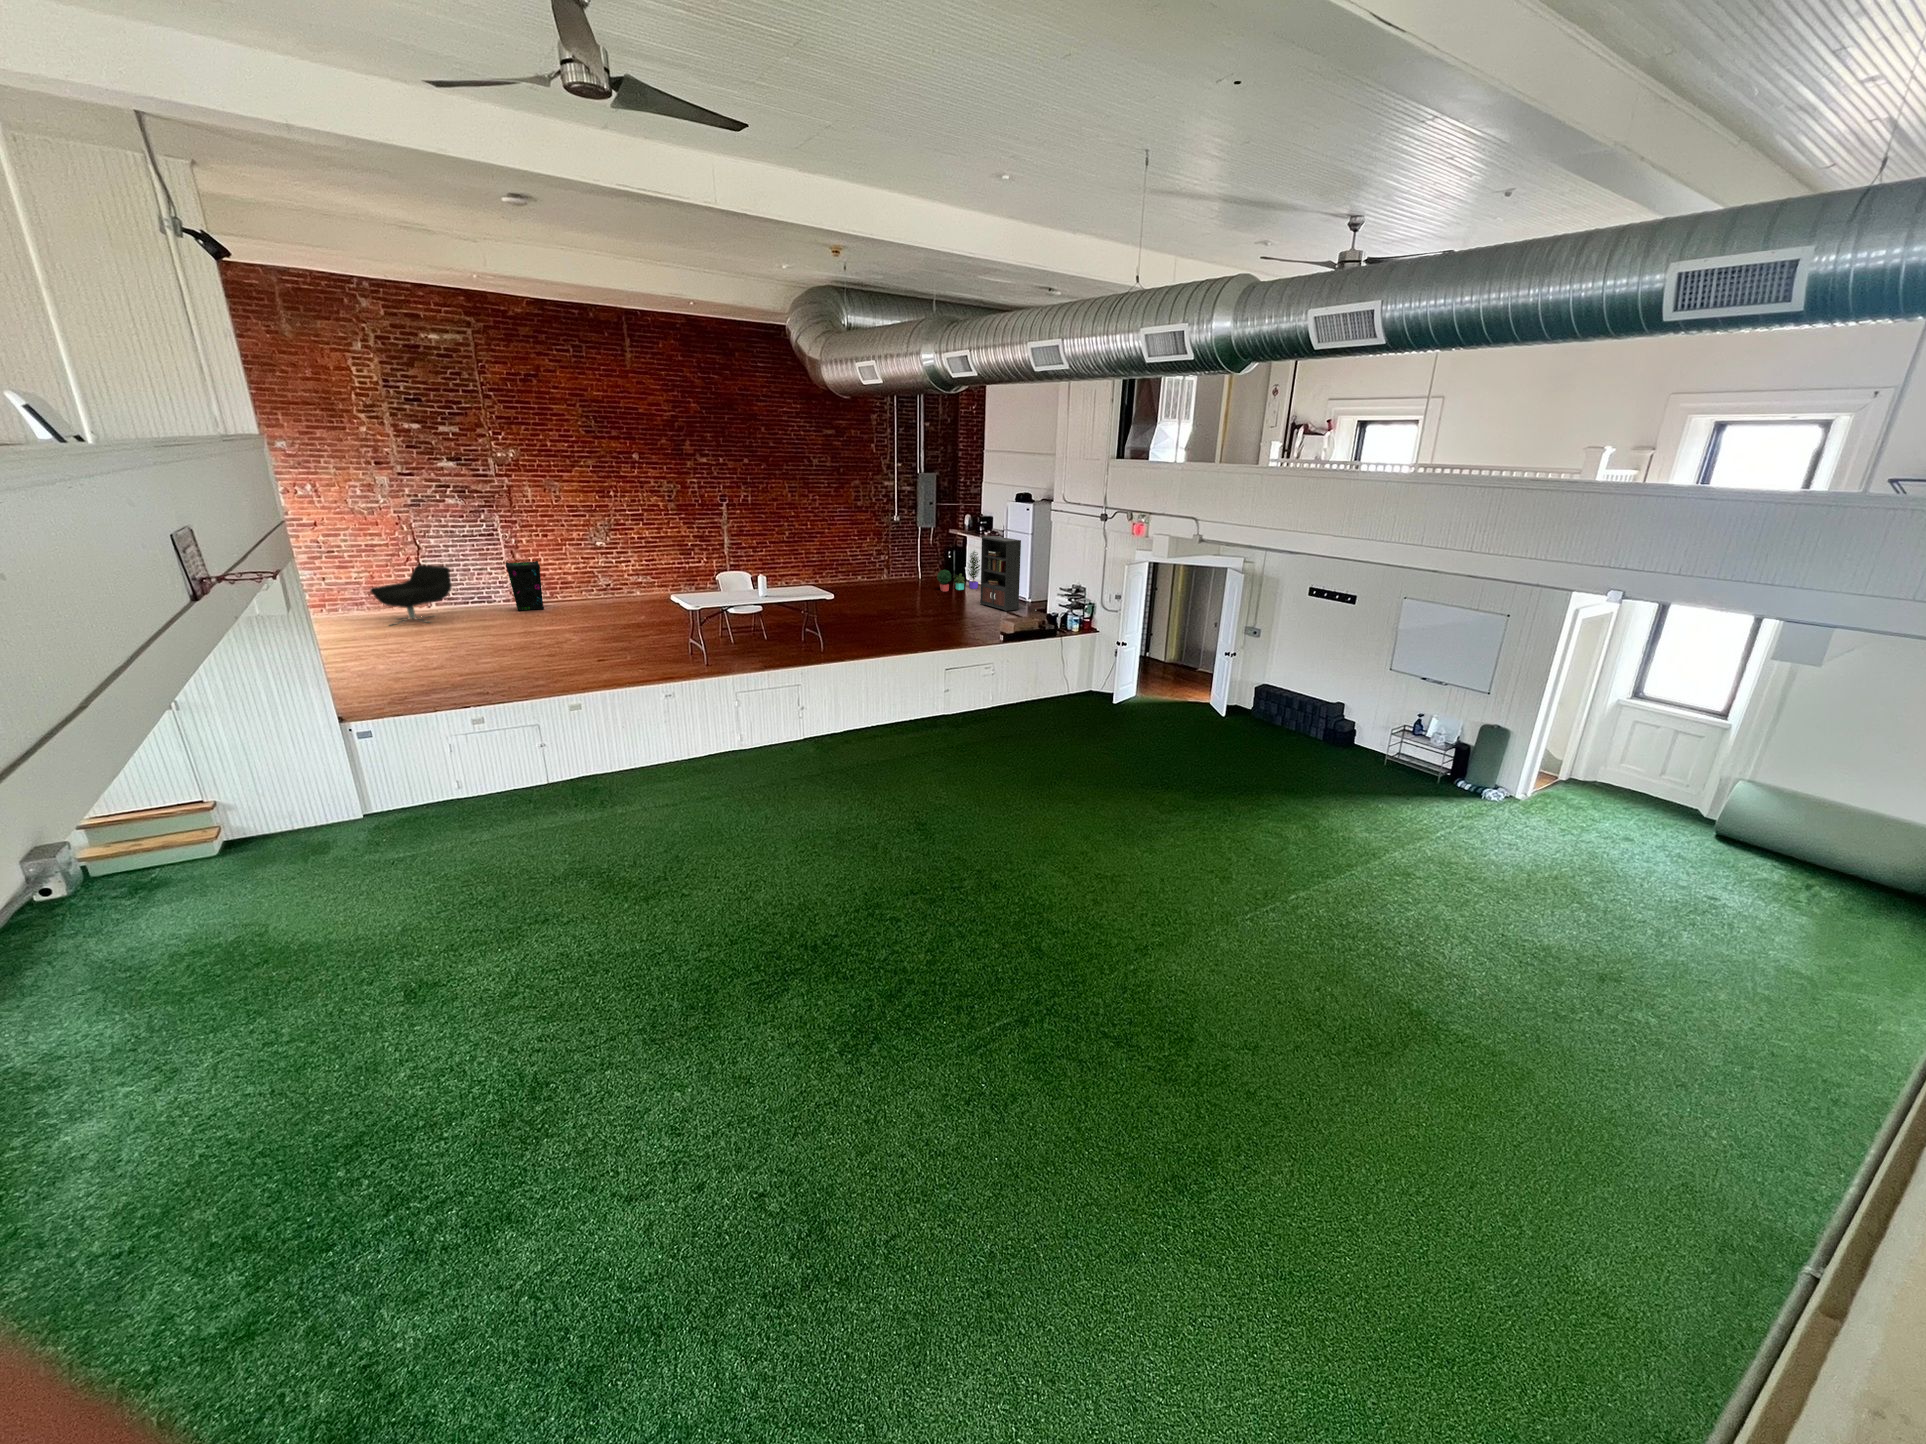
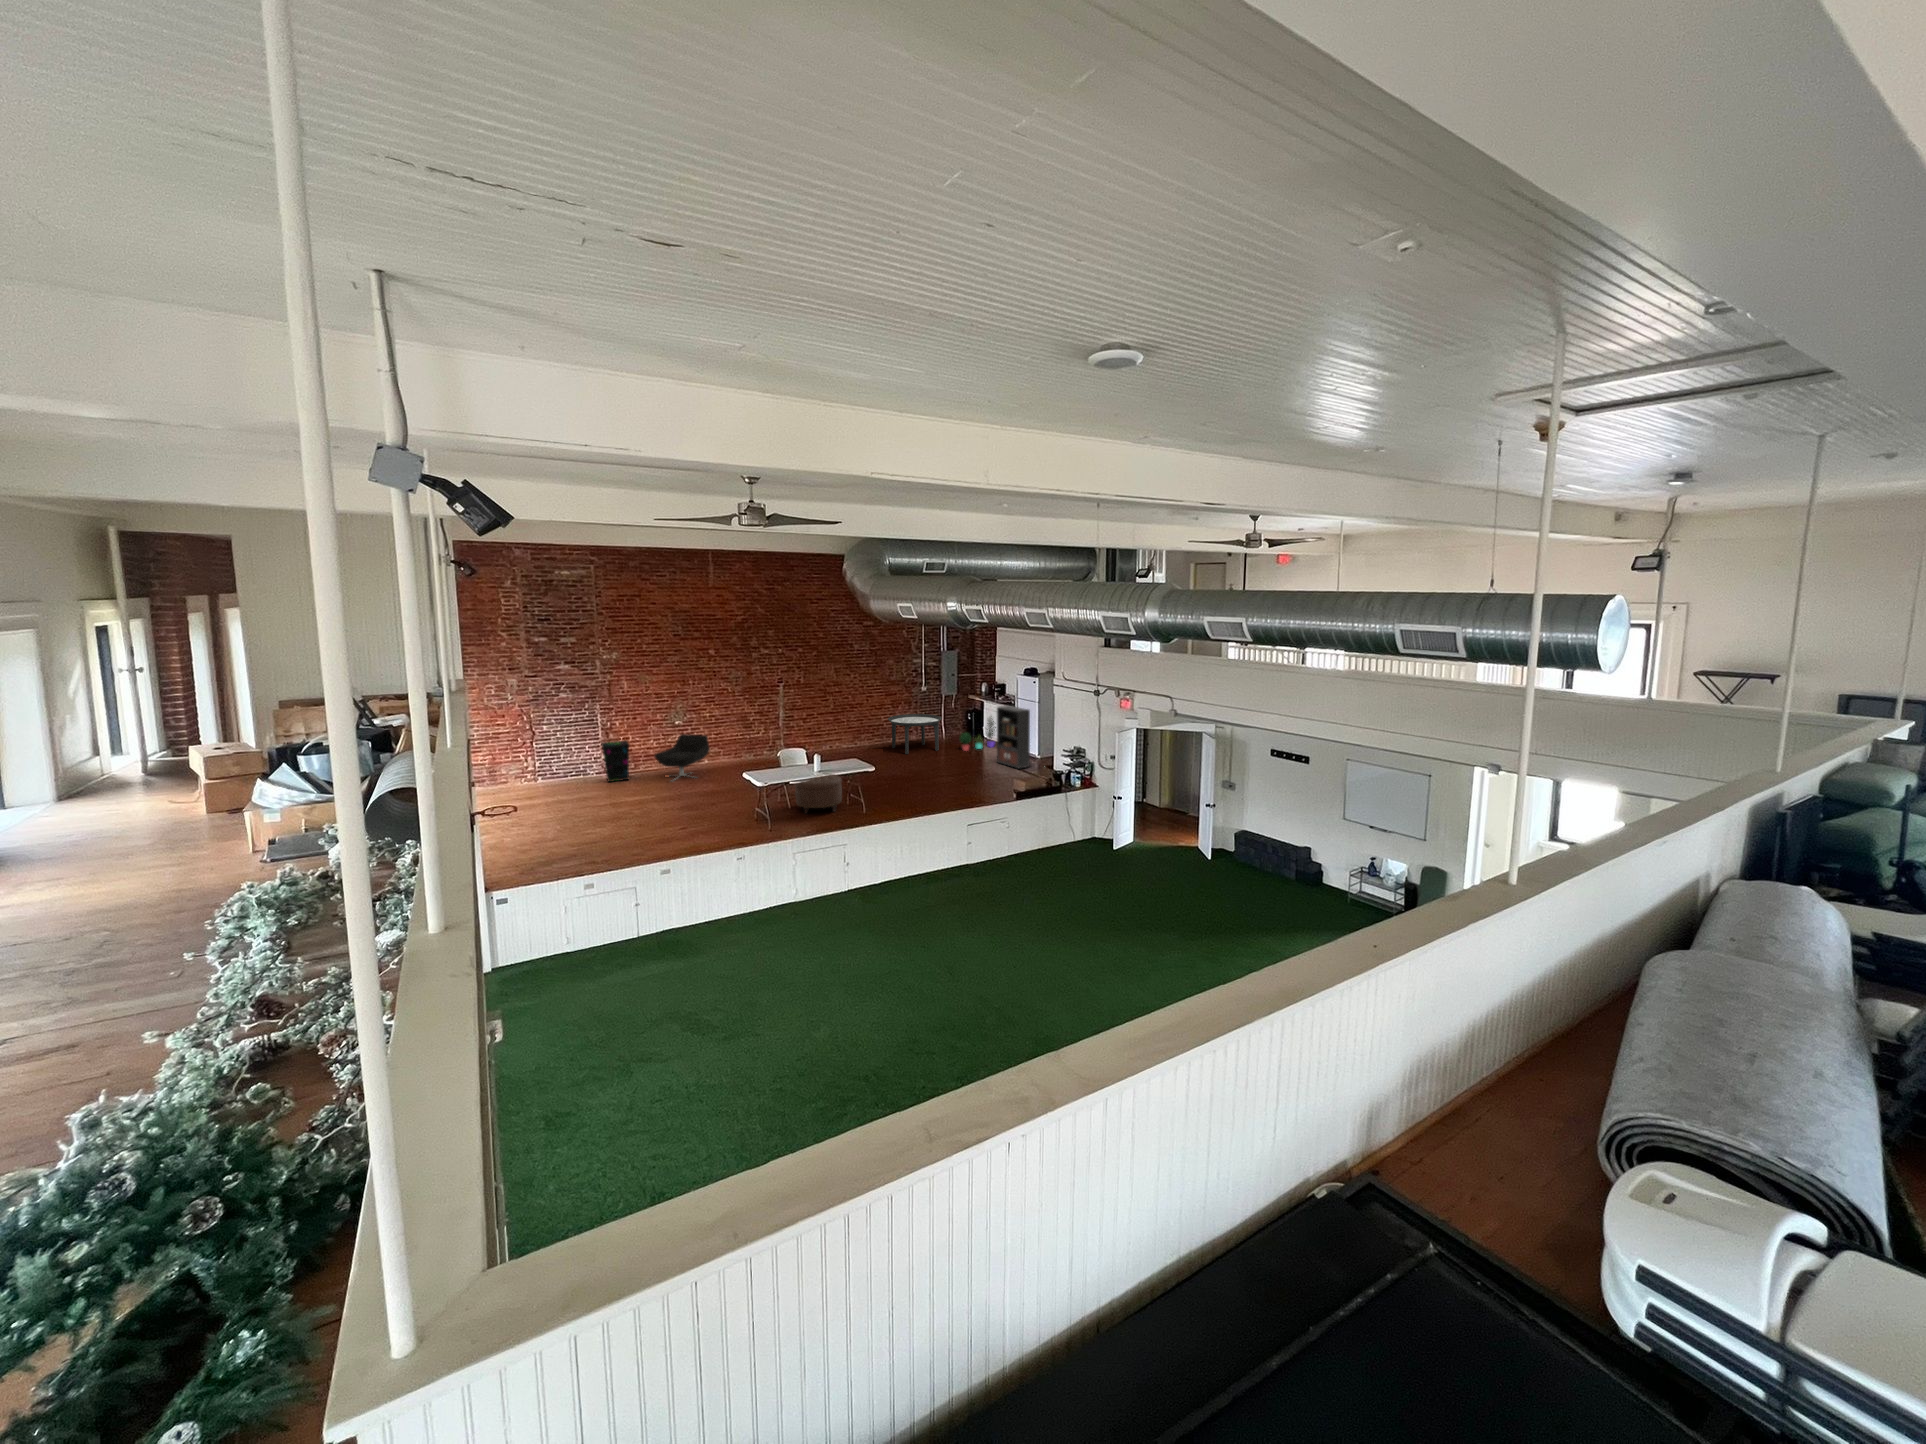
round table: none [854,547,917,593] -> present [888,714,942,754]
lounge chair: present [370,564,452,622] -> present [654,734,710,781]
ottoman: none [738,604,796,650] -> present [795,774,842,813]

